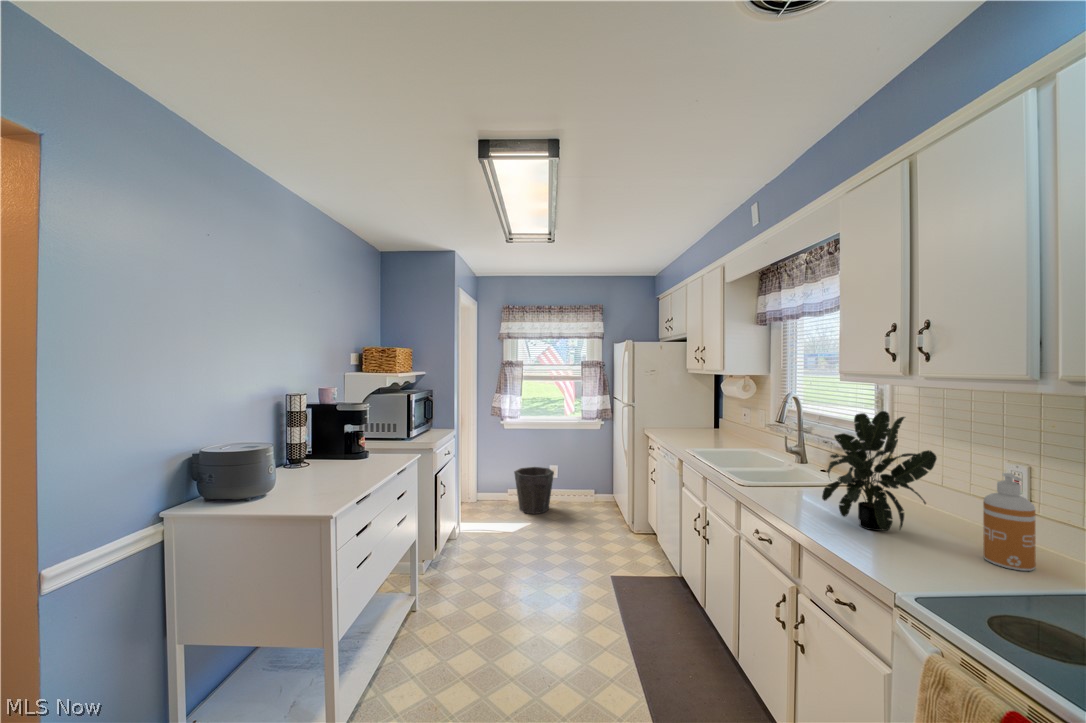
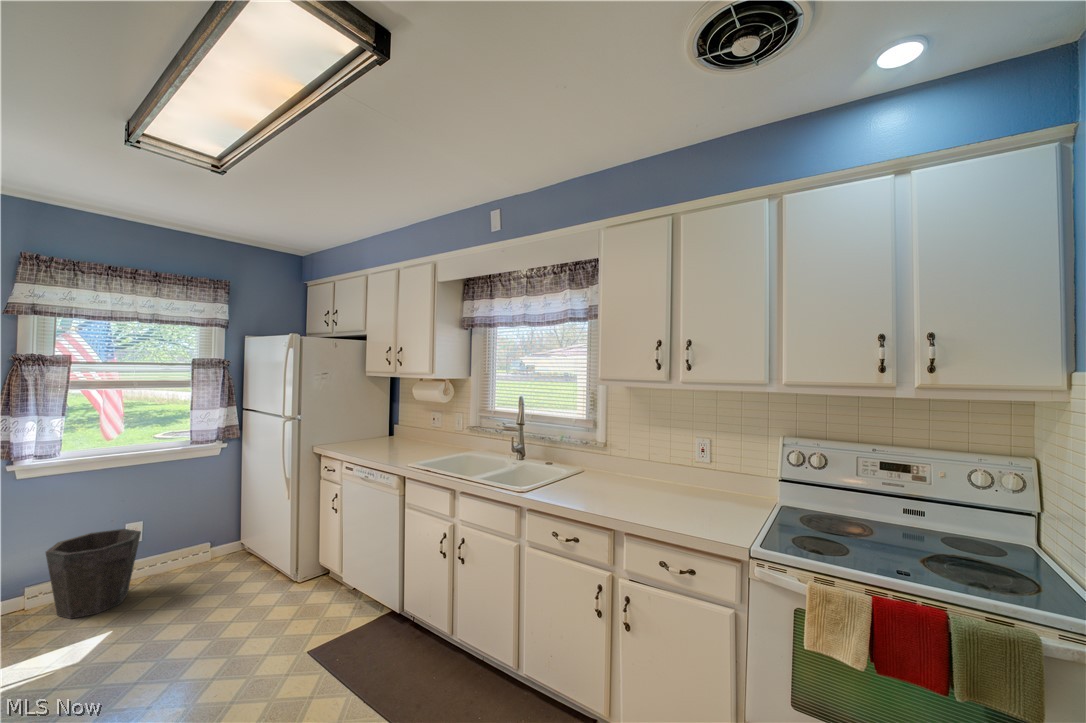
potted plant: present [822,411,937,531] -> none [607,404,681,500]
soap dispenser: present [983,473,1036,571] -> none [710,440,736,503]

